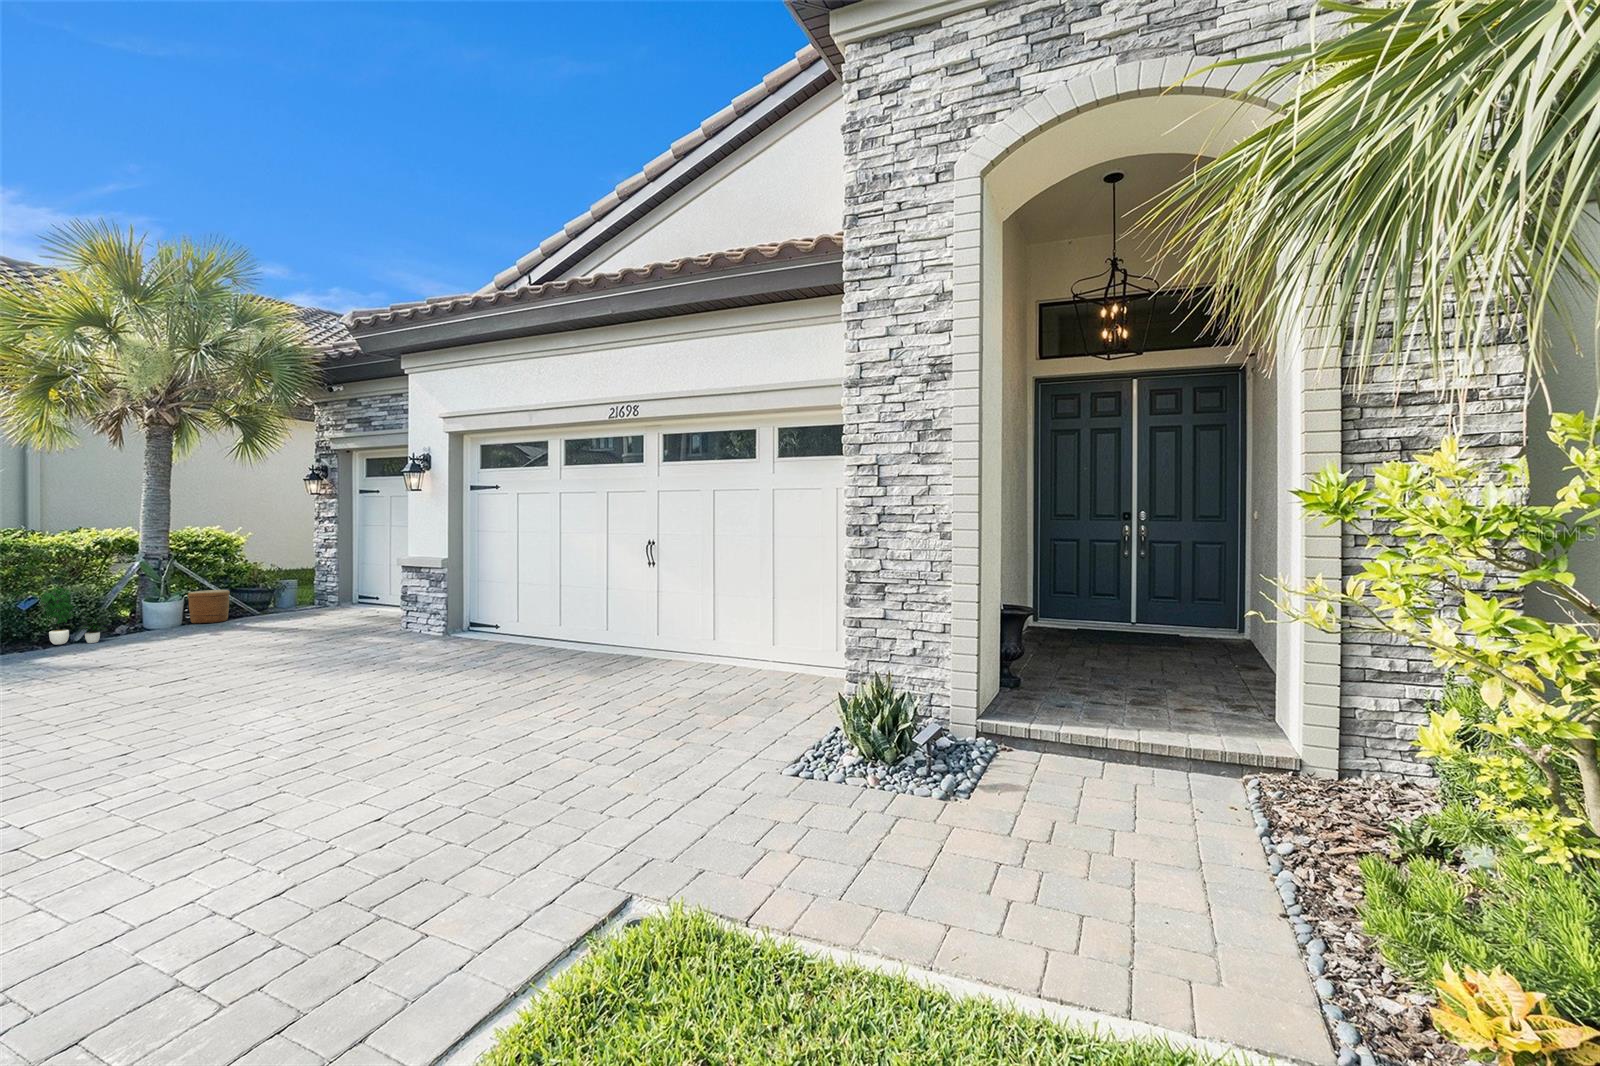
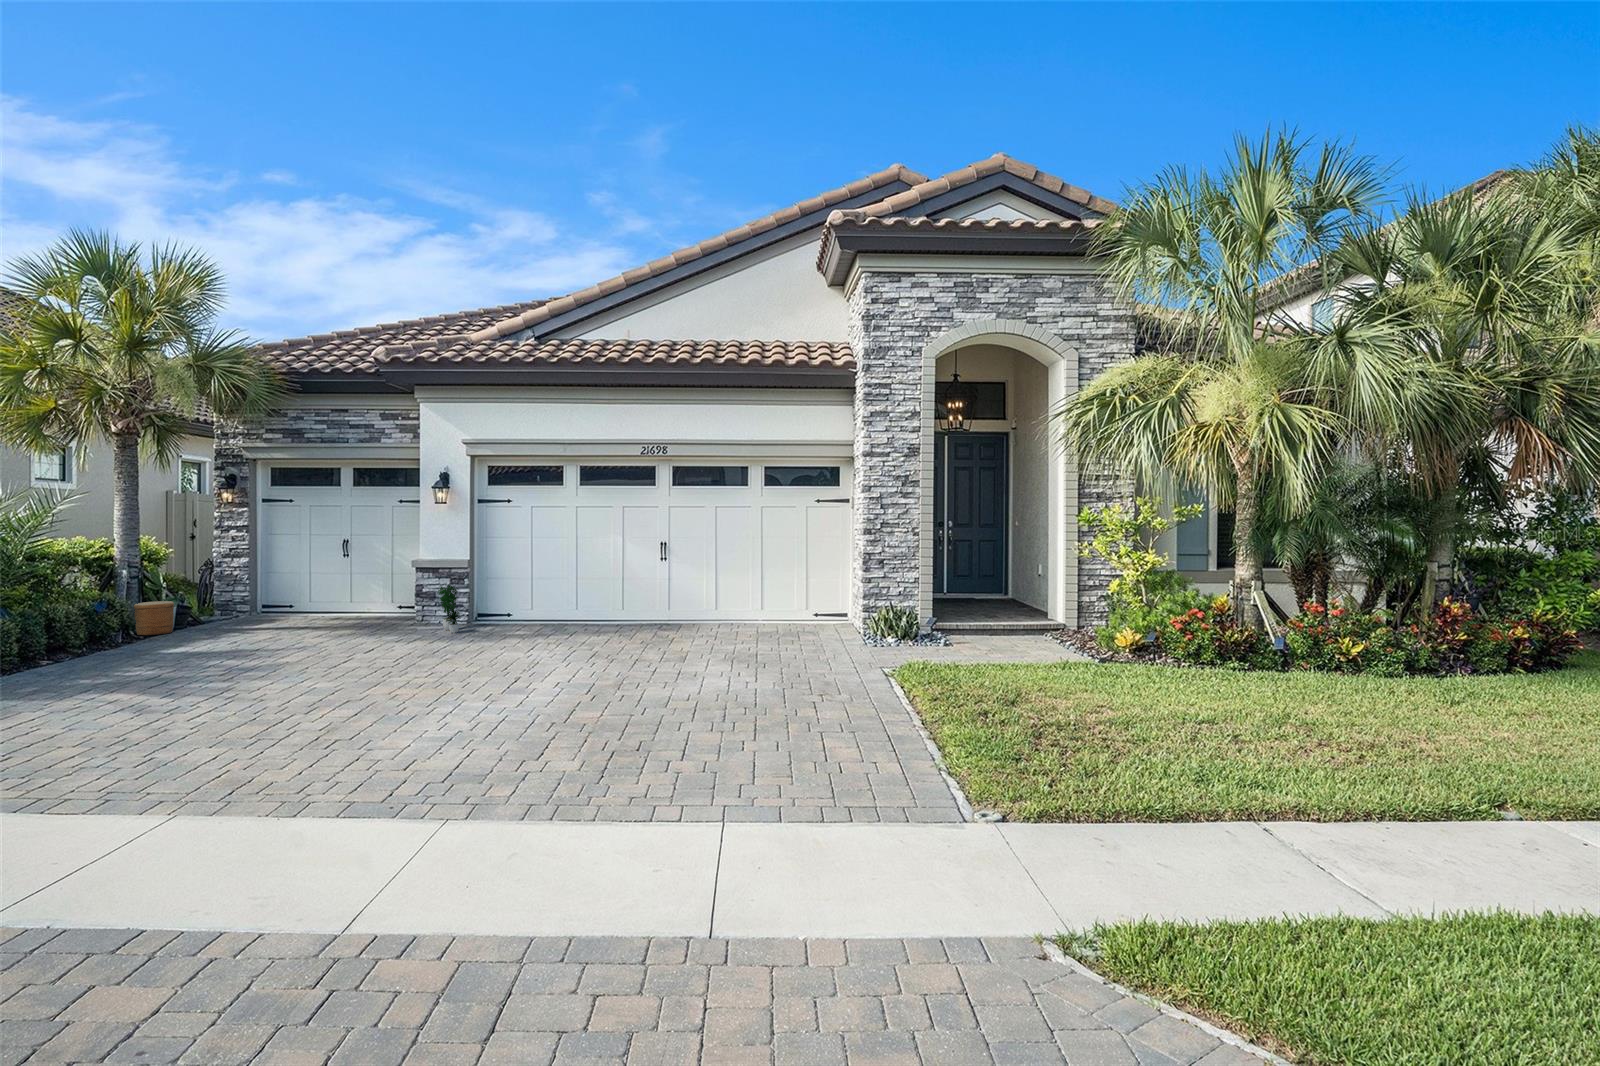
potted plant: present [41,588,106,645] -> present [438,584,461,633]

